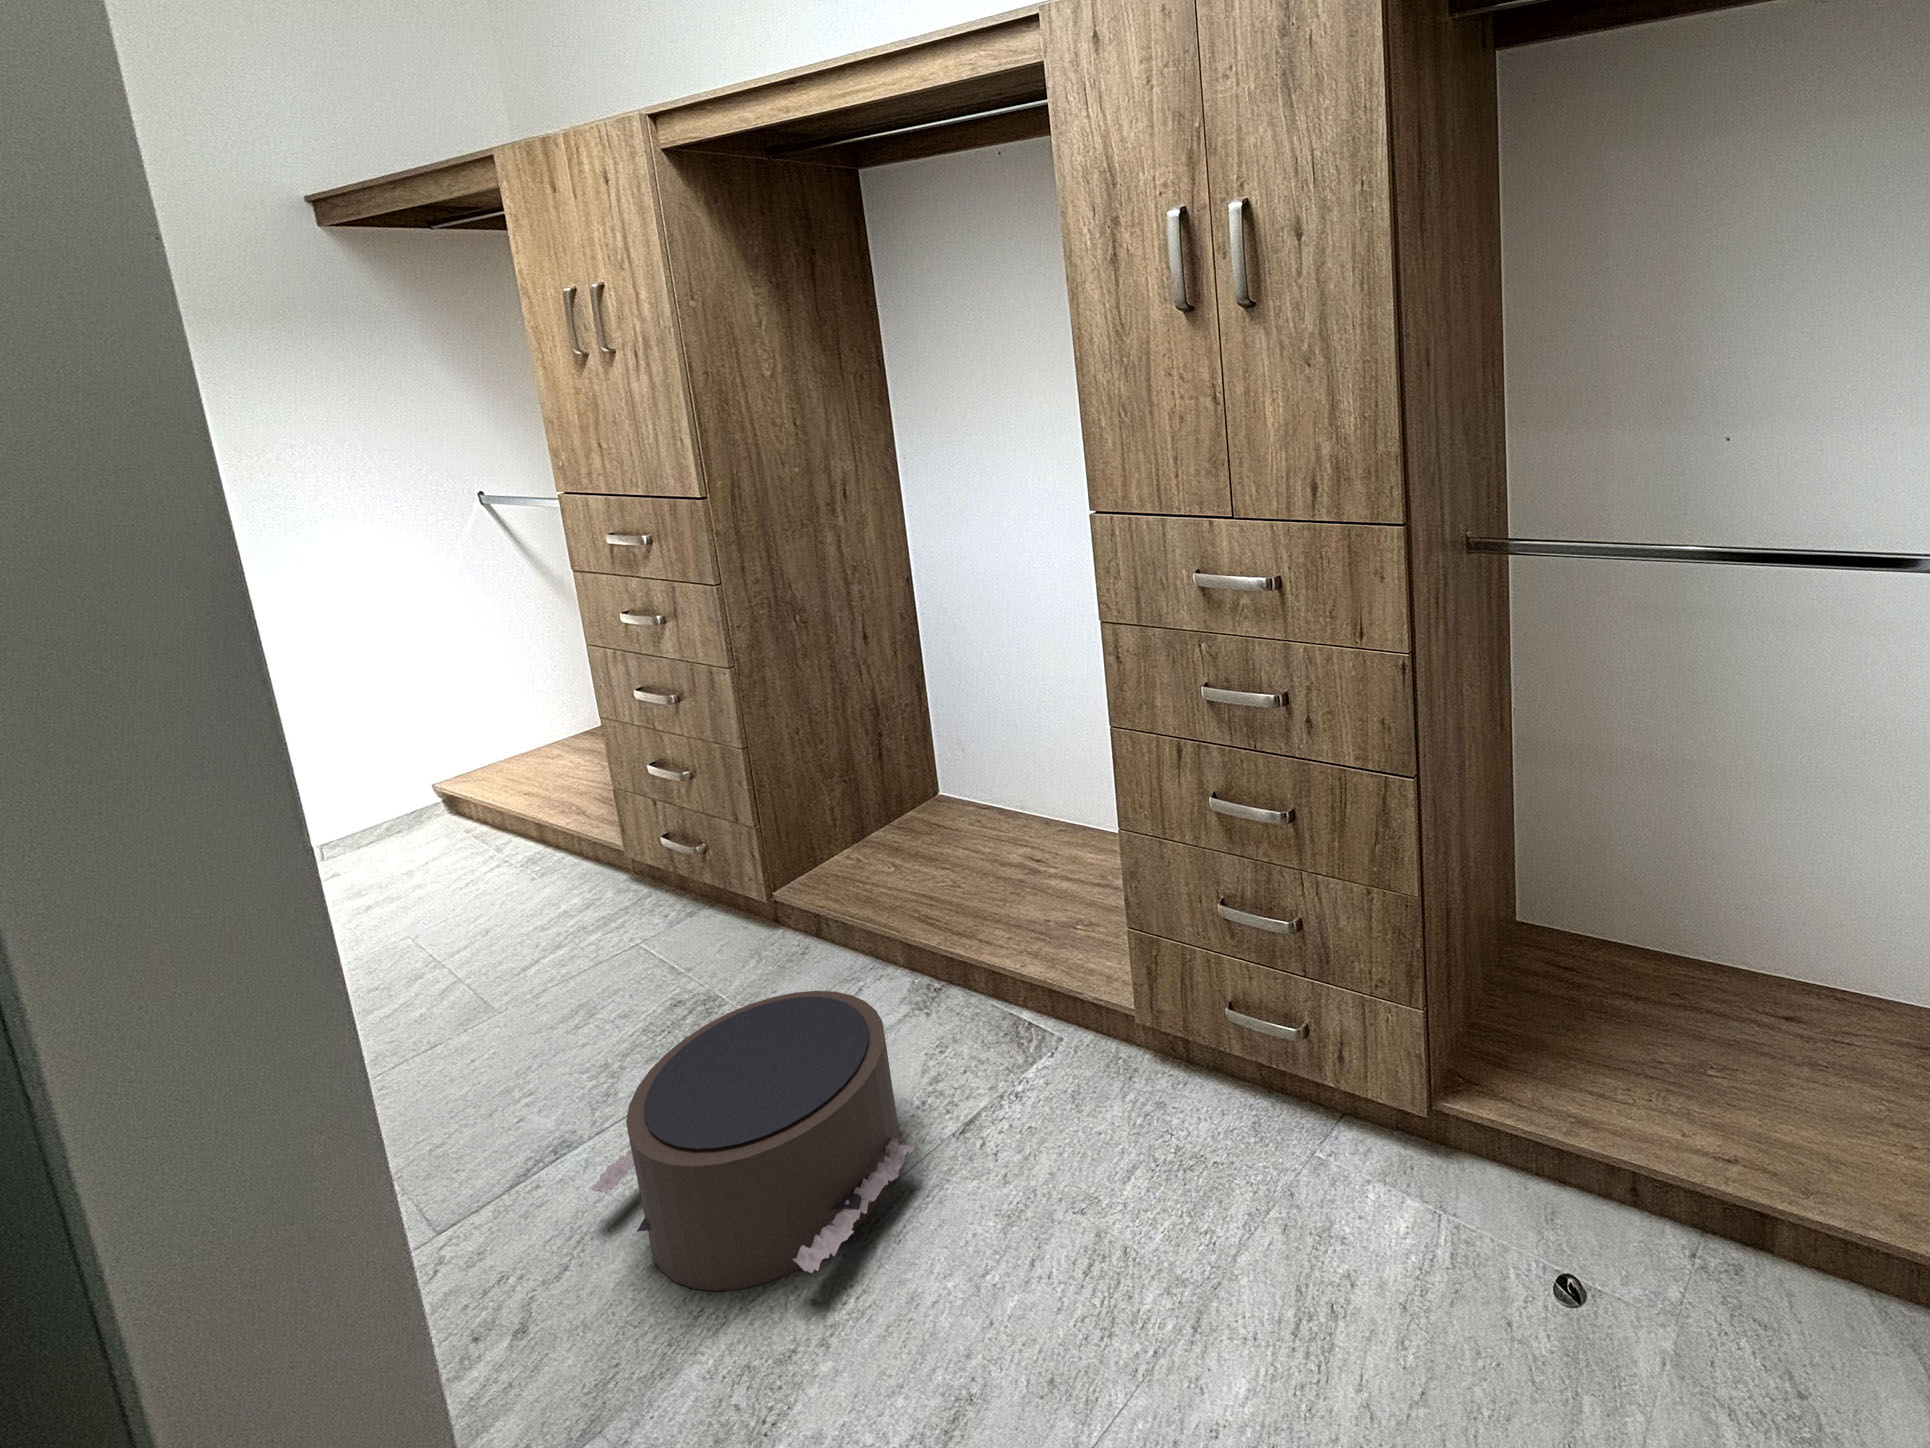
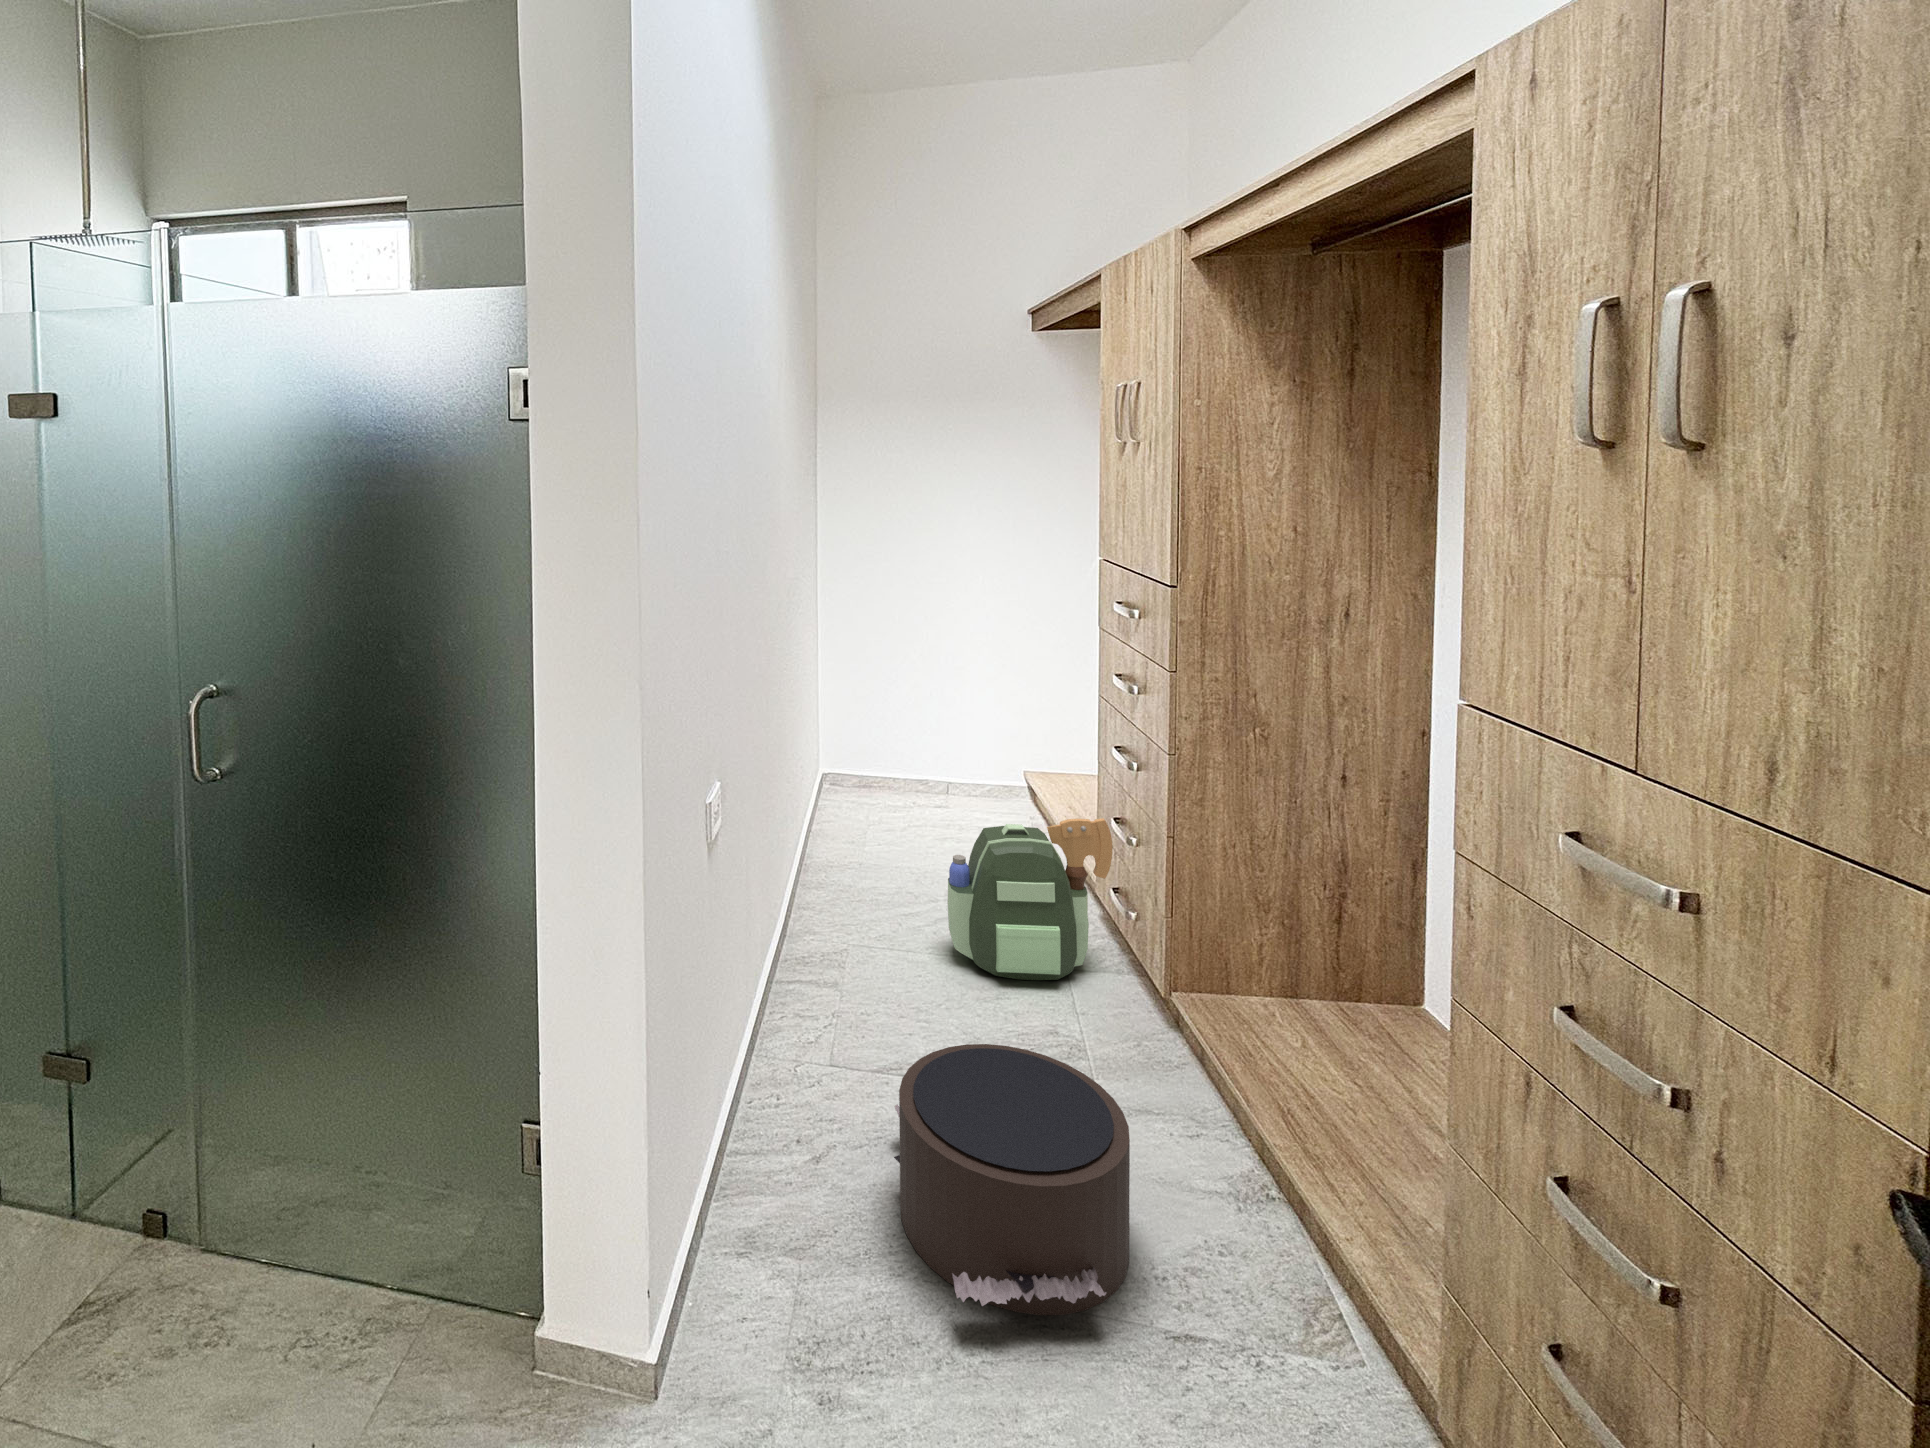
backpack: none [471,769,661,1002] -> present [948,818,1113,980]

